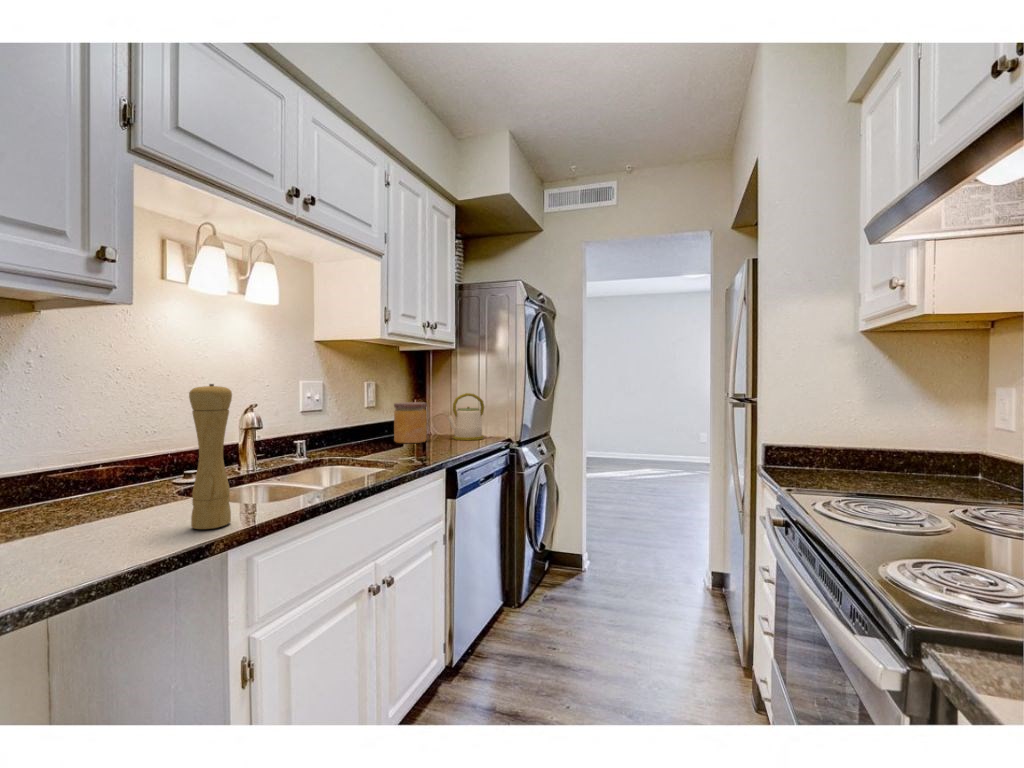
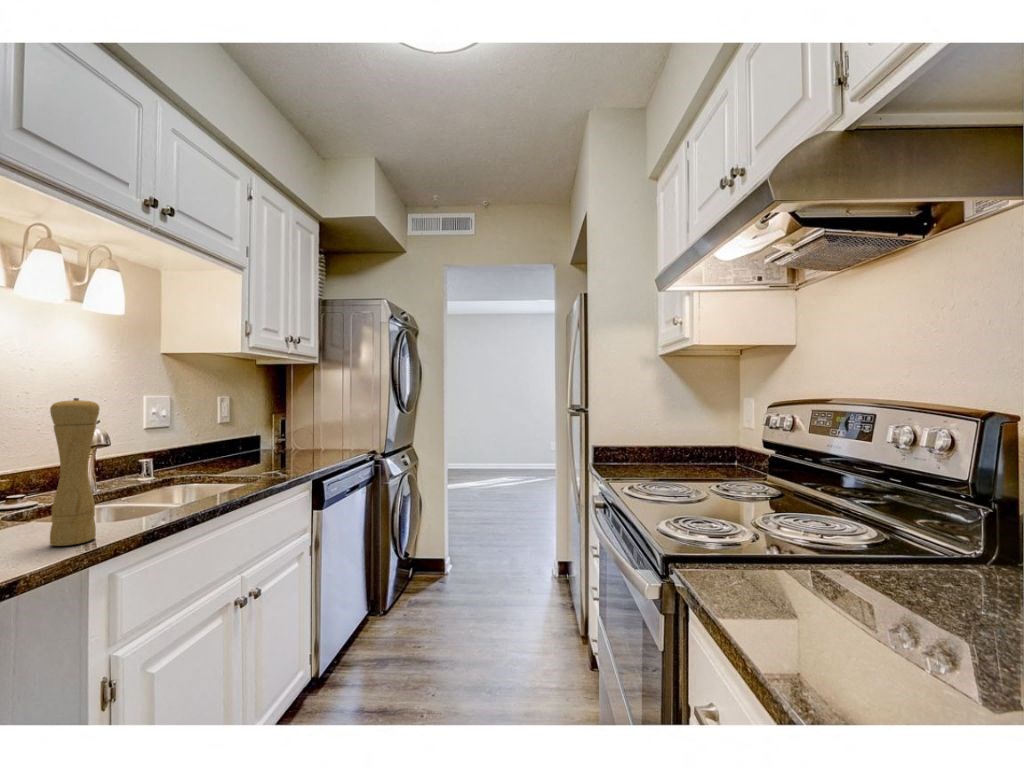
kettle: present [447,393,484,440] -> none [309,407,349,454]
jar: present [394,402,427,443] -> none [251,417,288,460]

